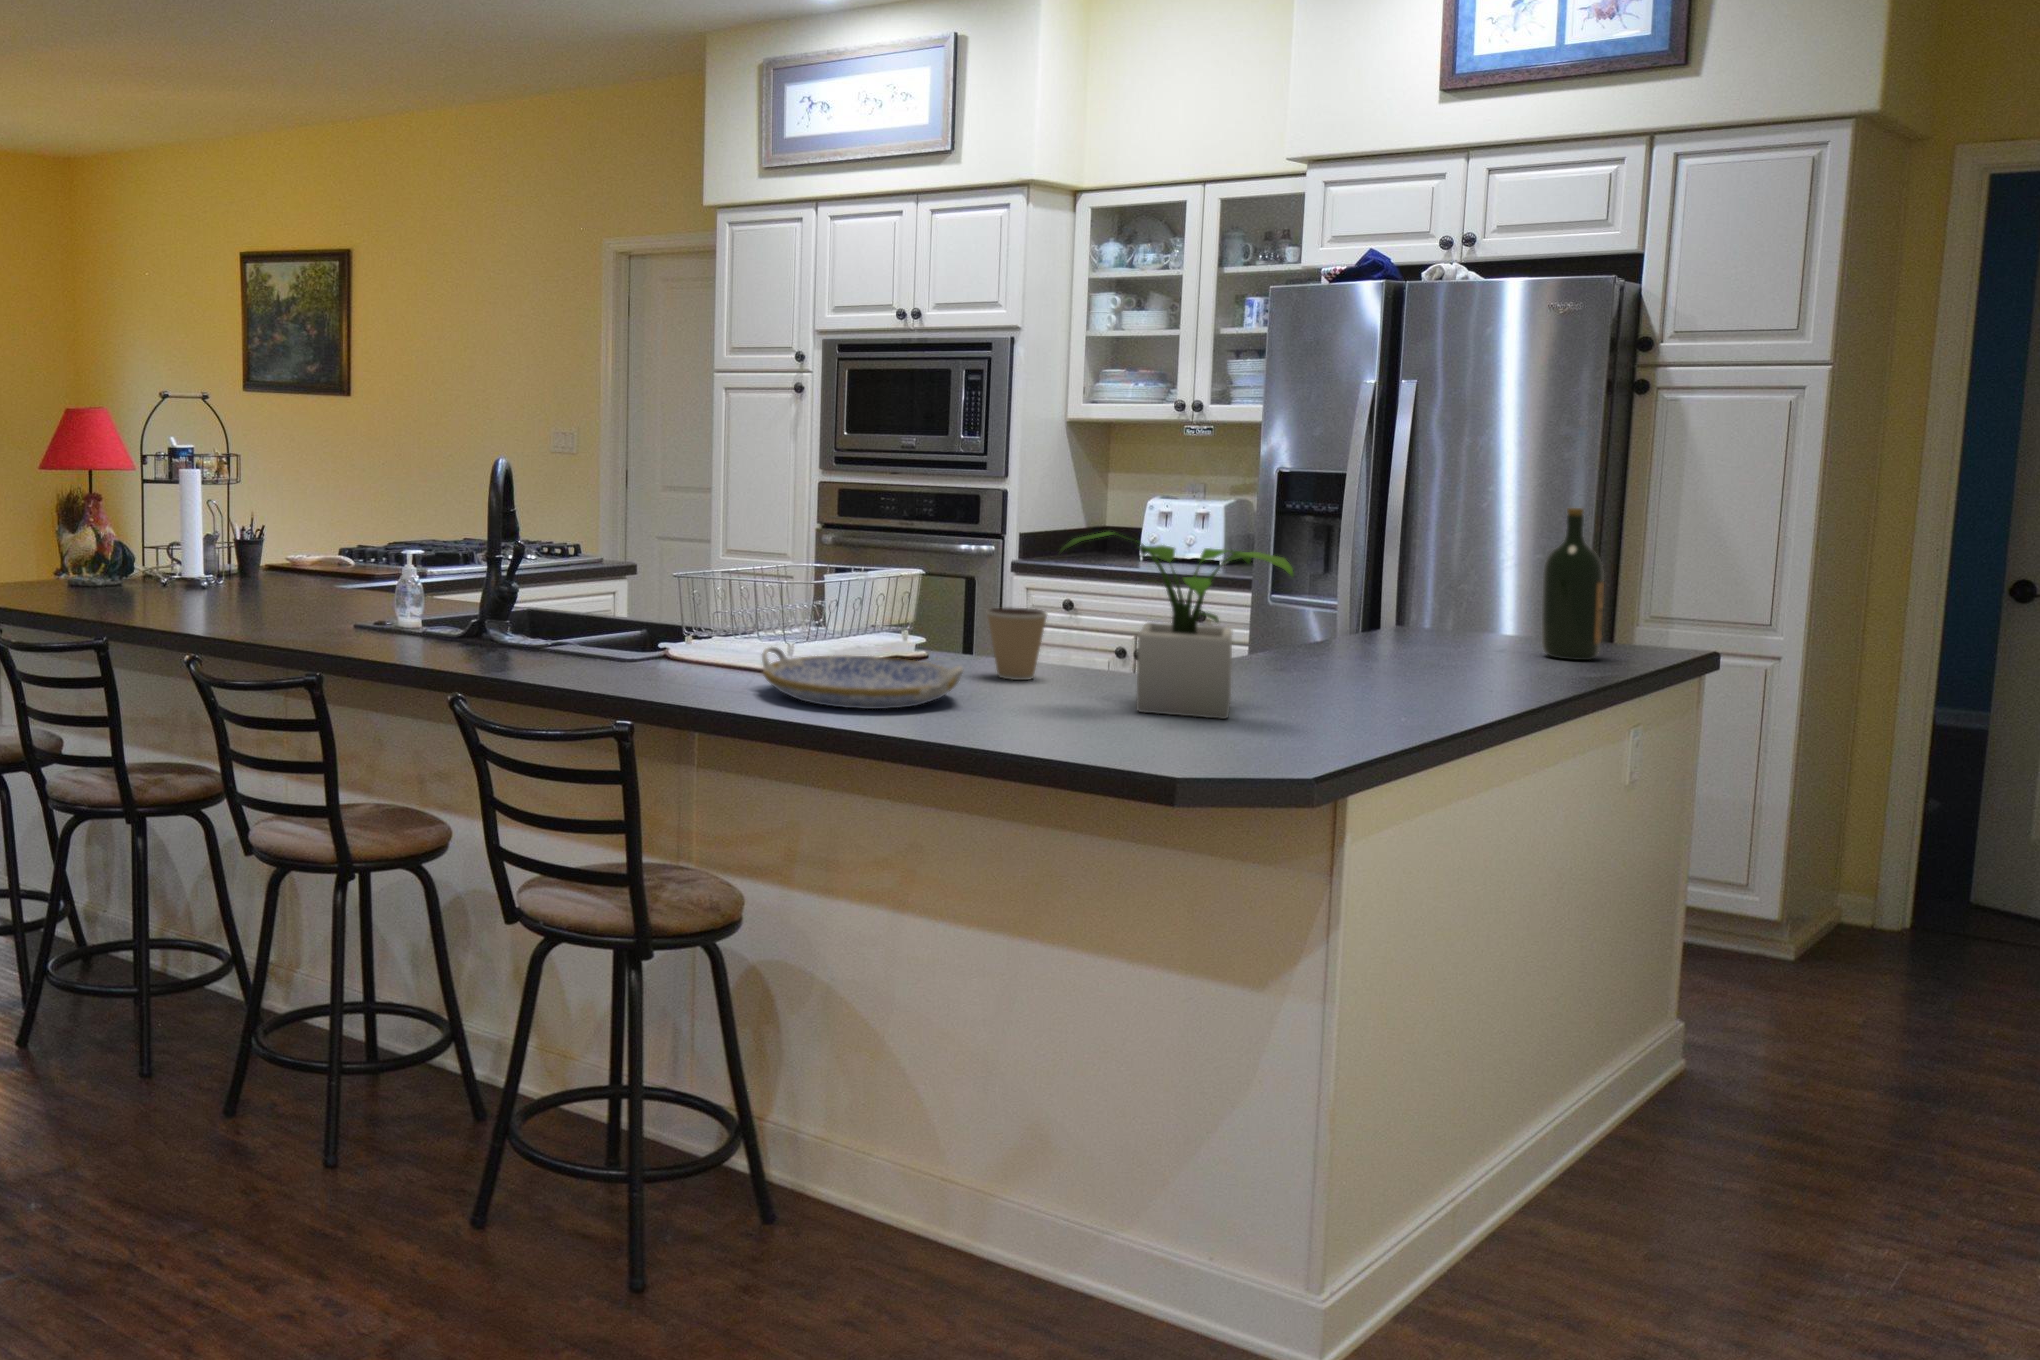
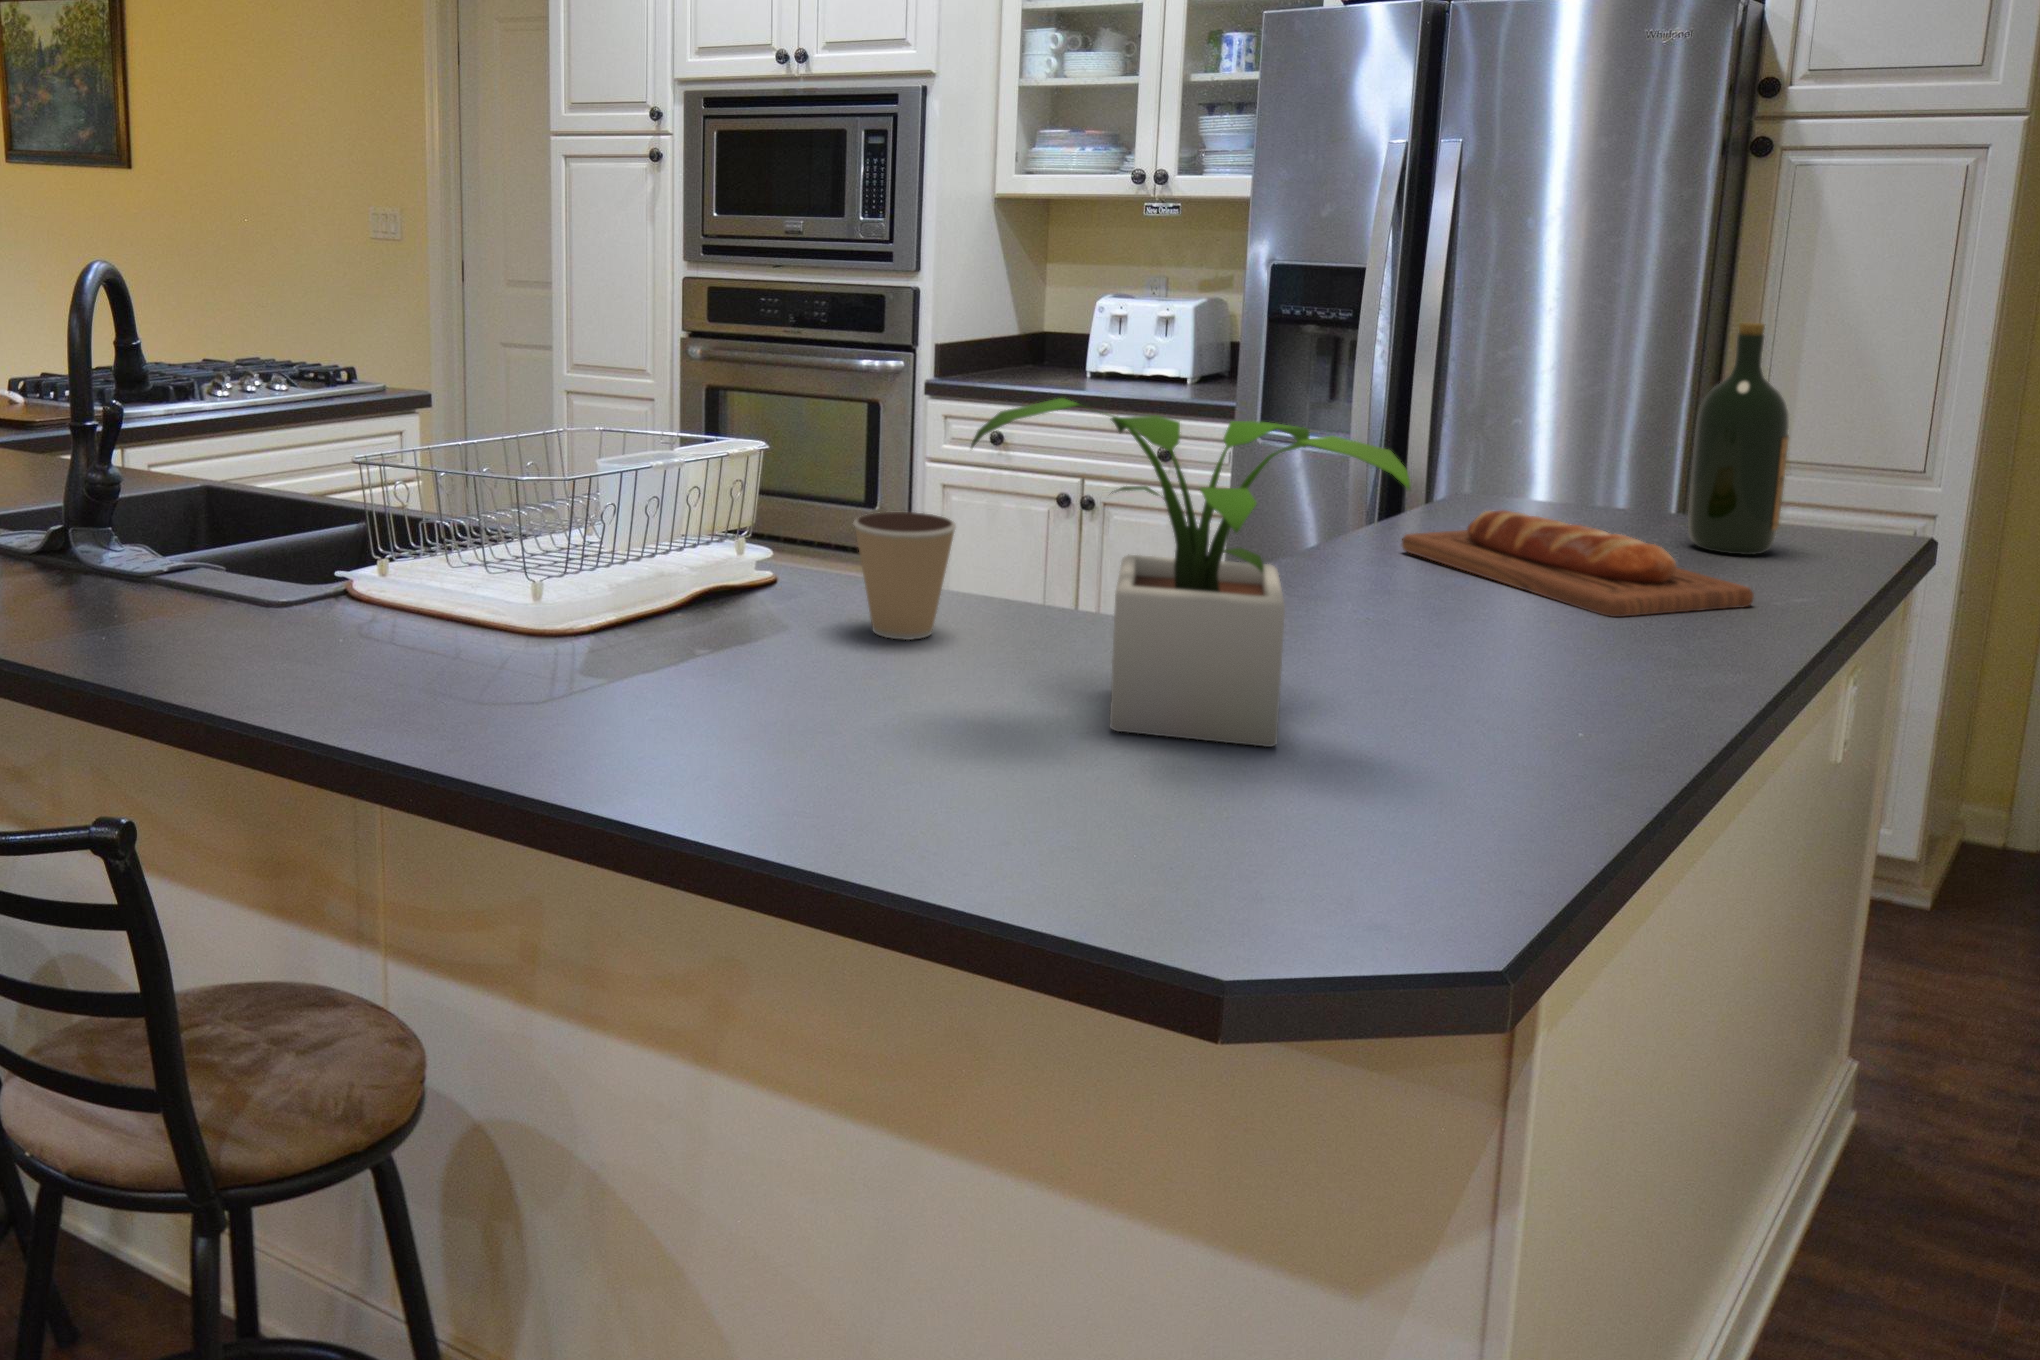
bread loaf: none [1342,626,1558,683] -> present [1402,510,1754,617]
serving tray: present [762,647,963,709] -> none [438,606,799,741]

